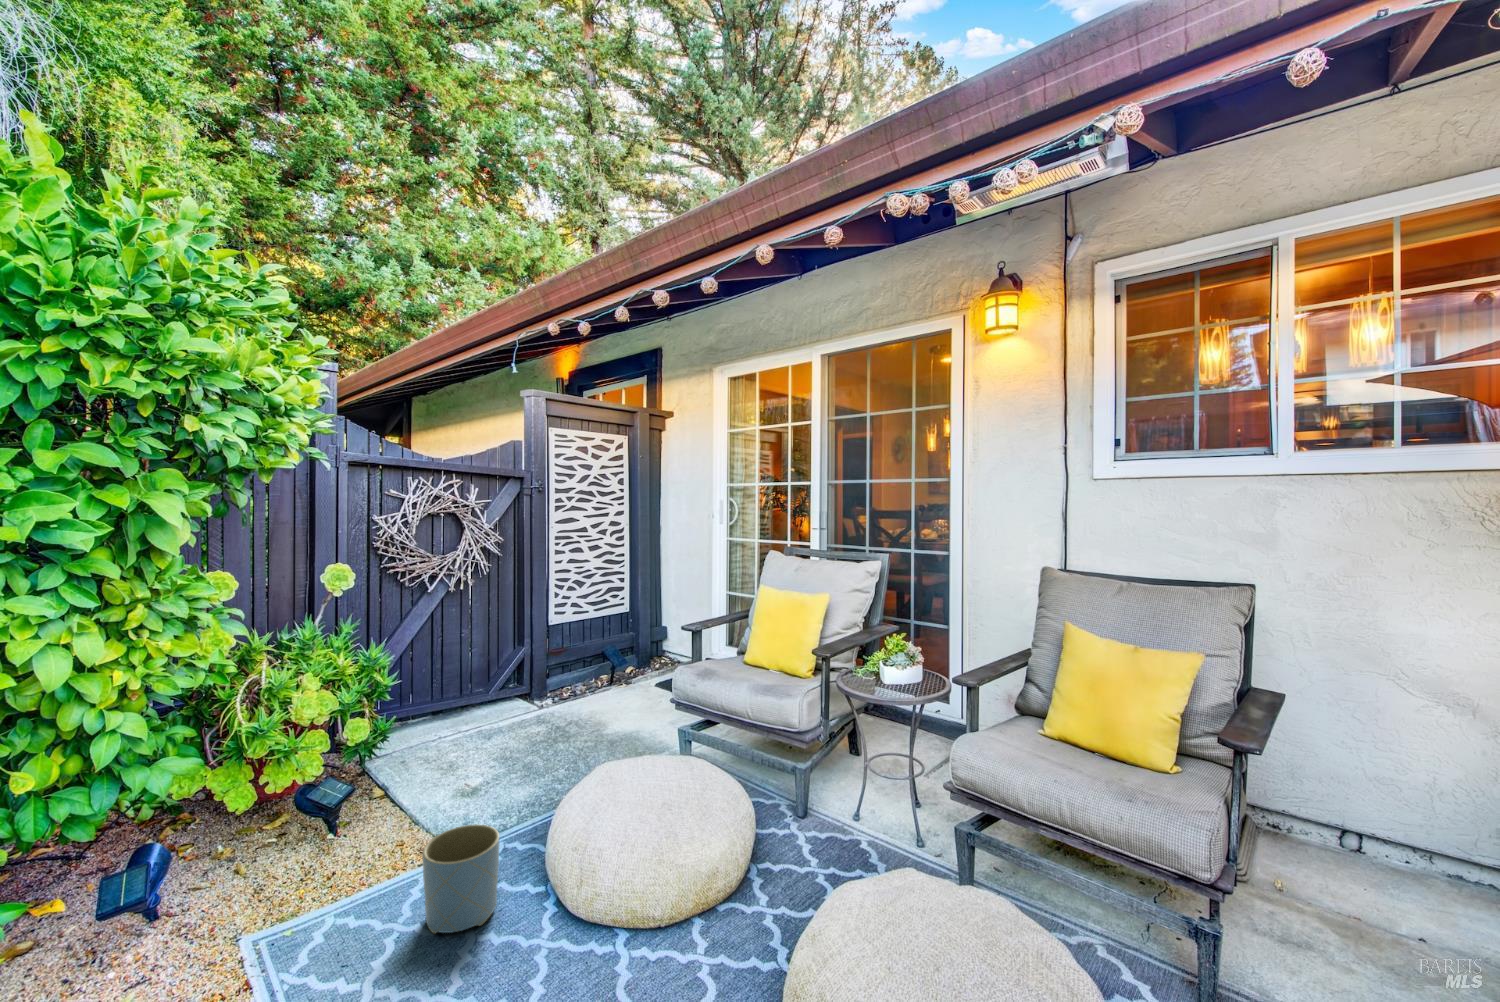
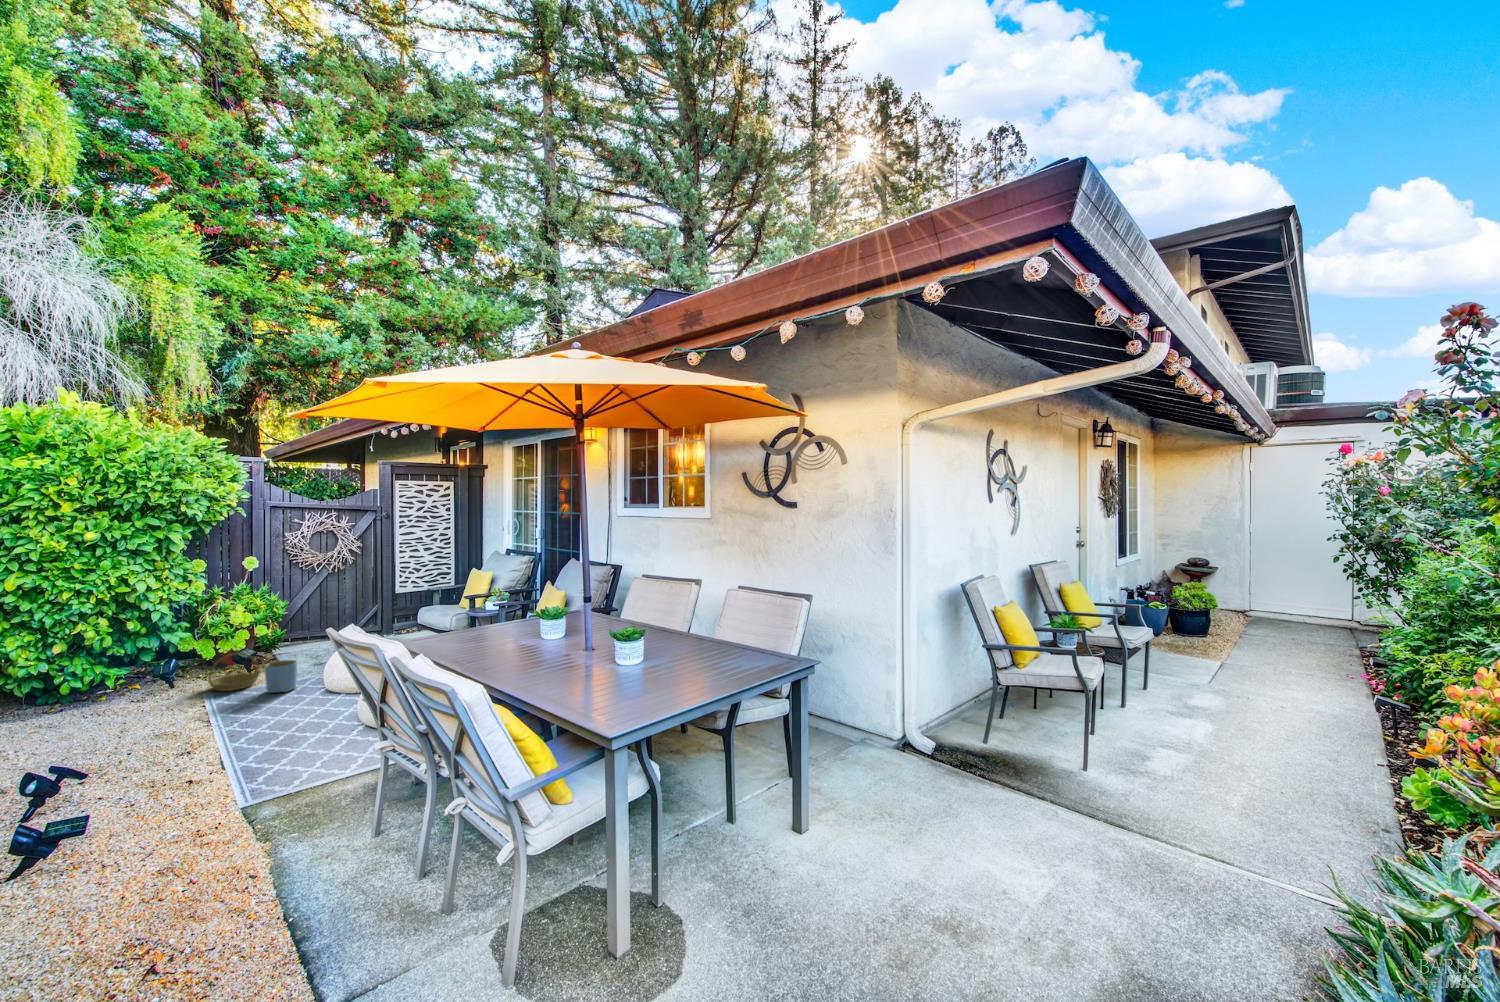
basket: none [259,812,386,933] -> present [208,653,259,691]

